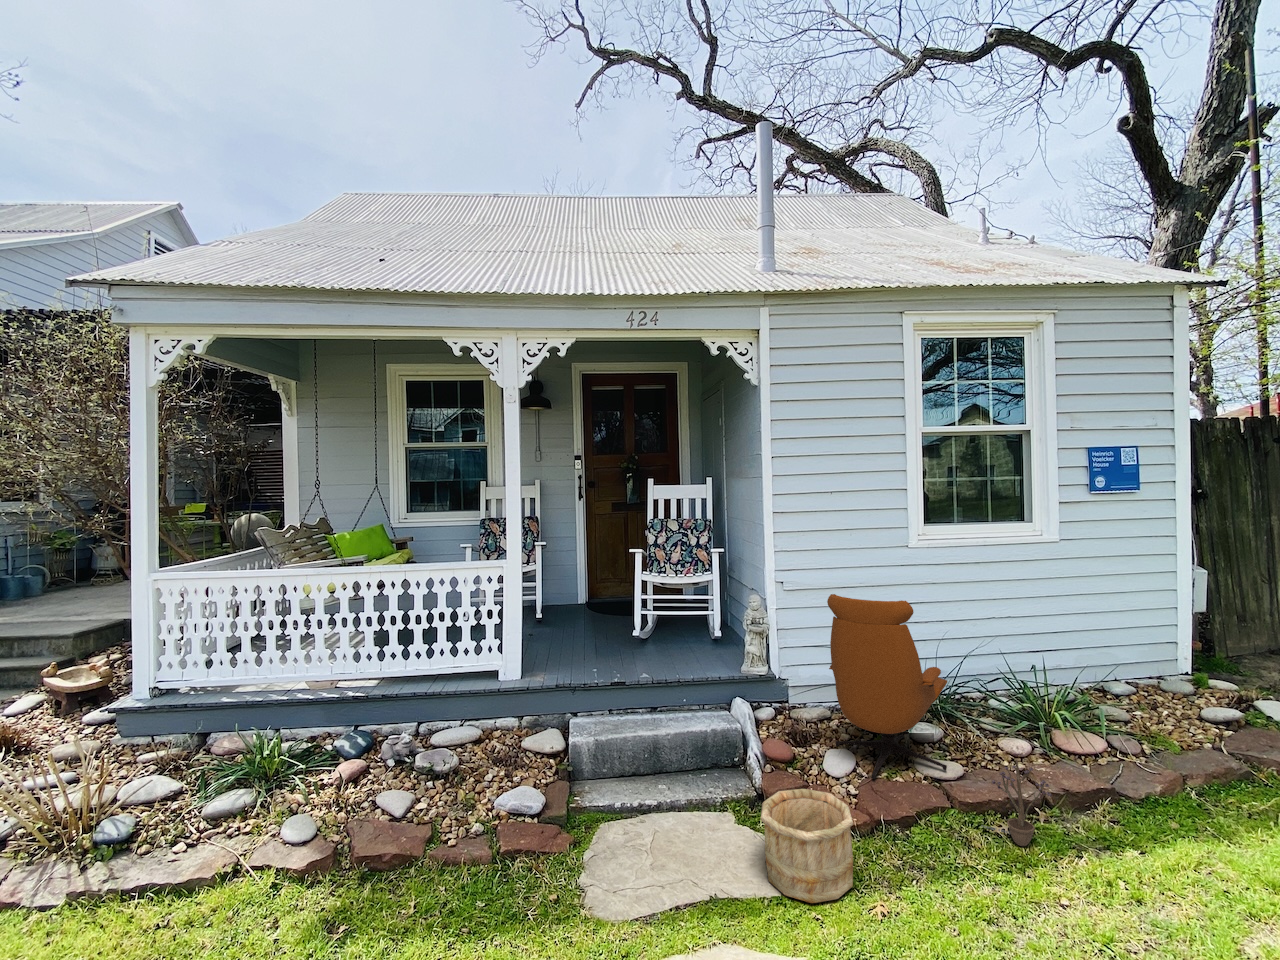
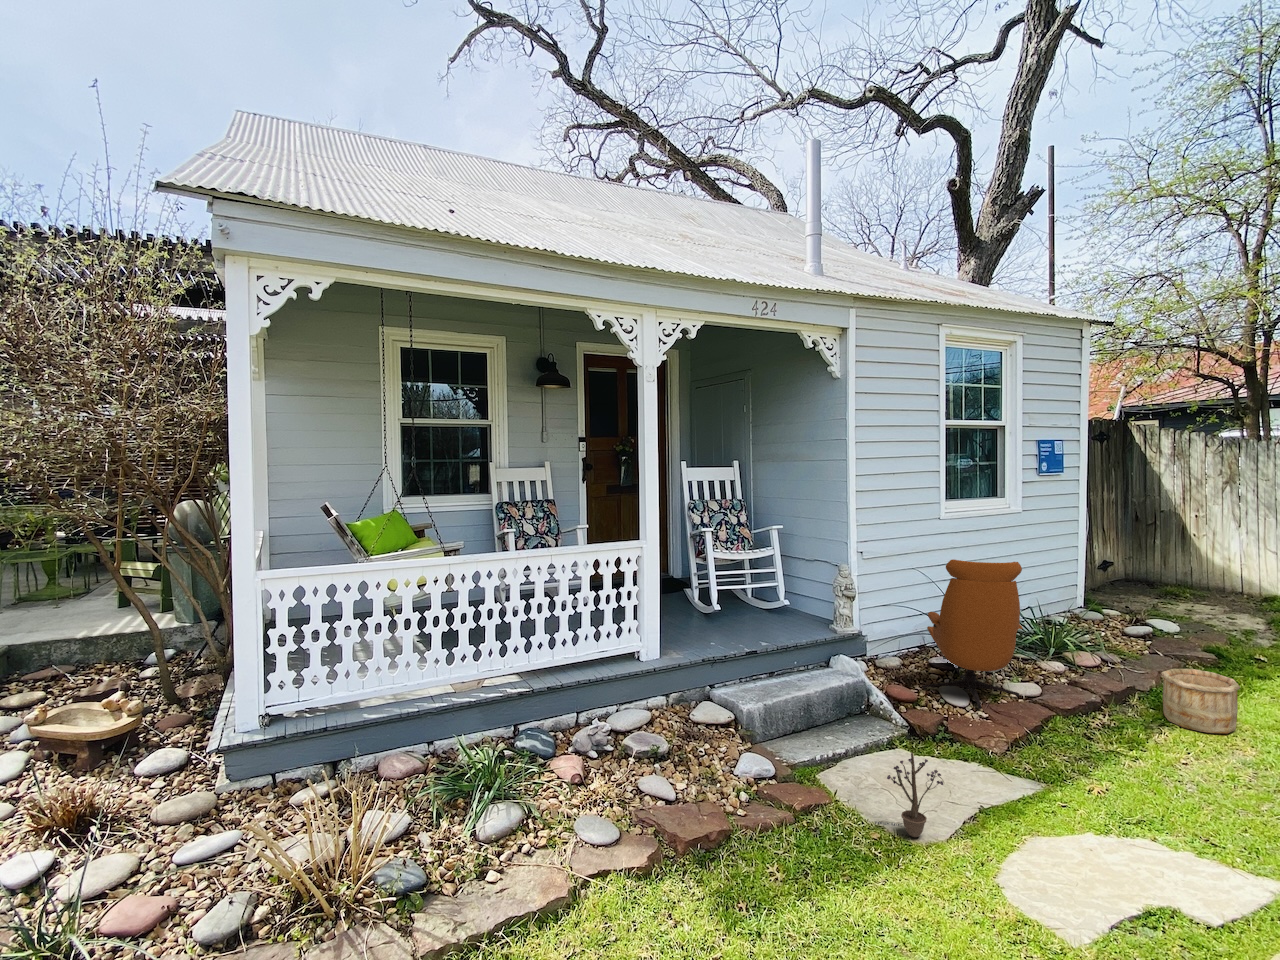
decorative plant: present [981,760,1052,846] -> present [875,753,943,837]
wooden bucket: present [761,789,853,903] -> present [1161,669,1240,734]

